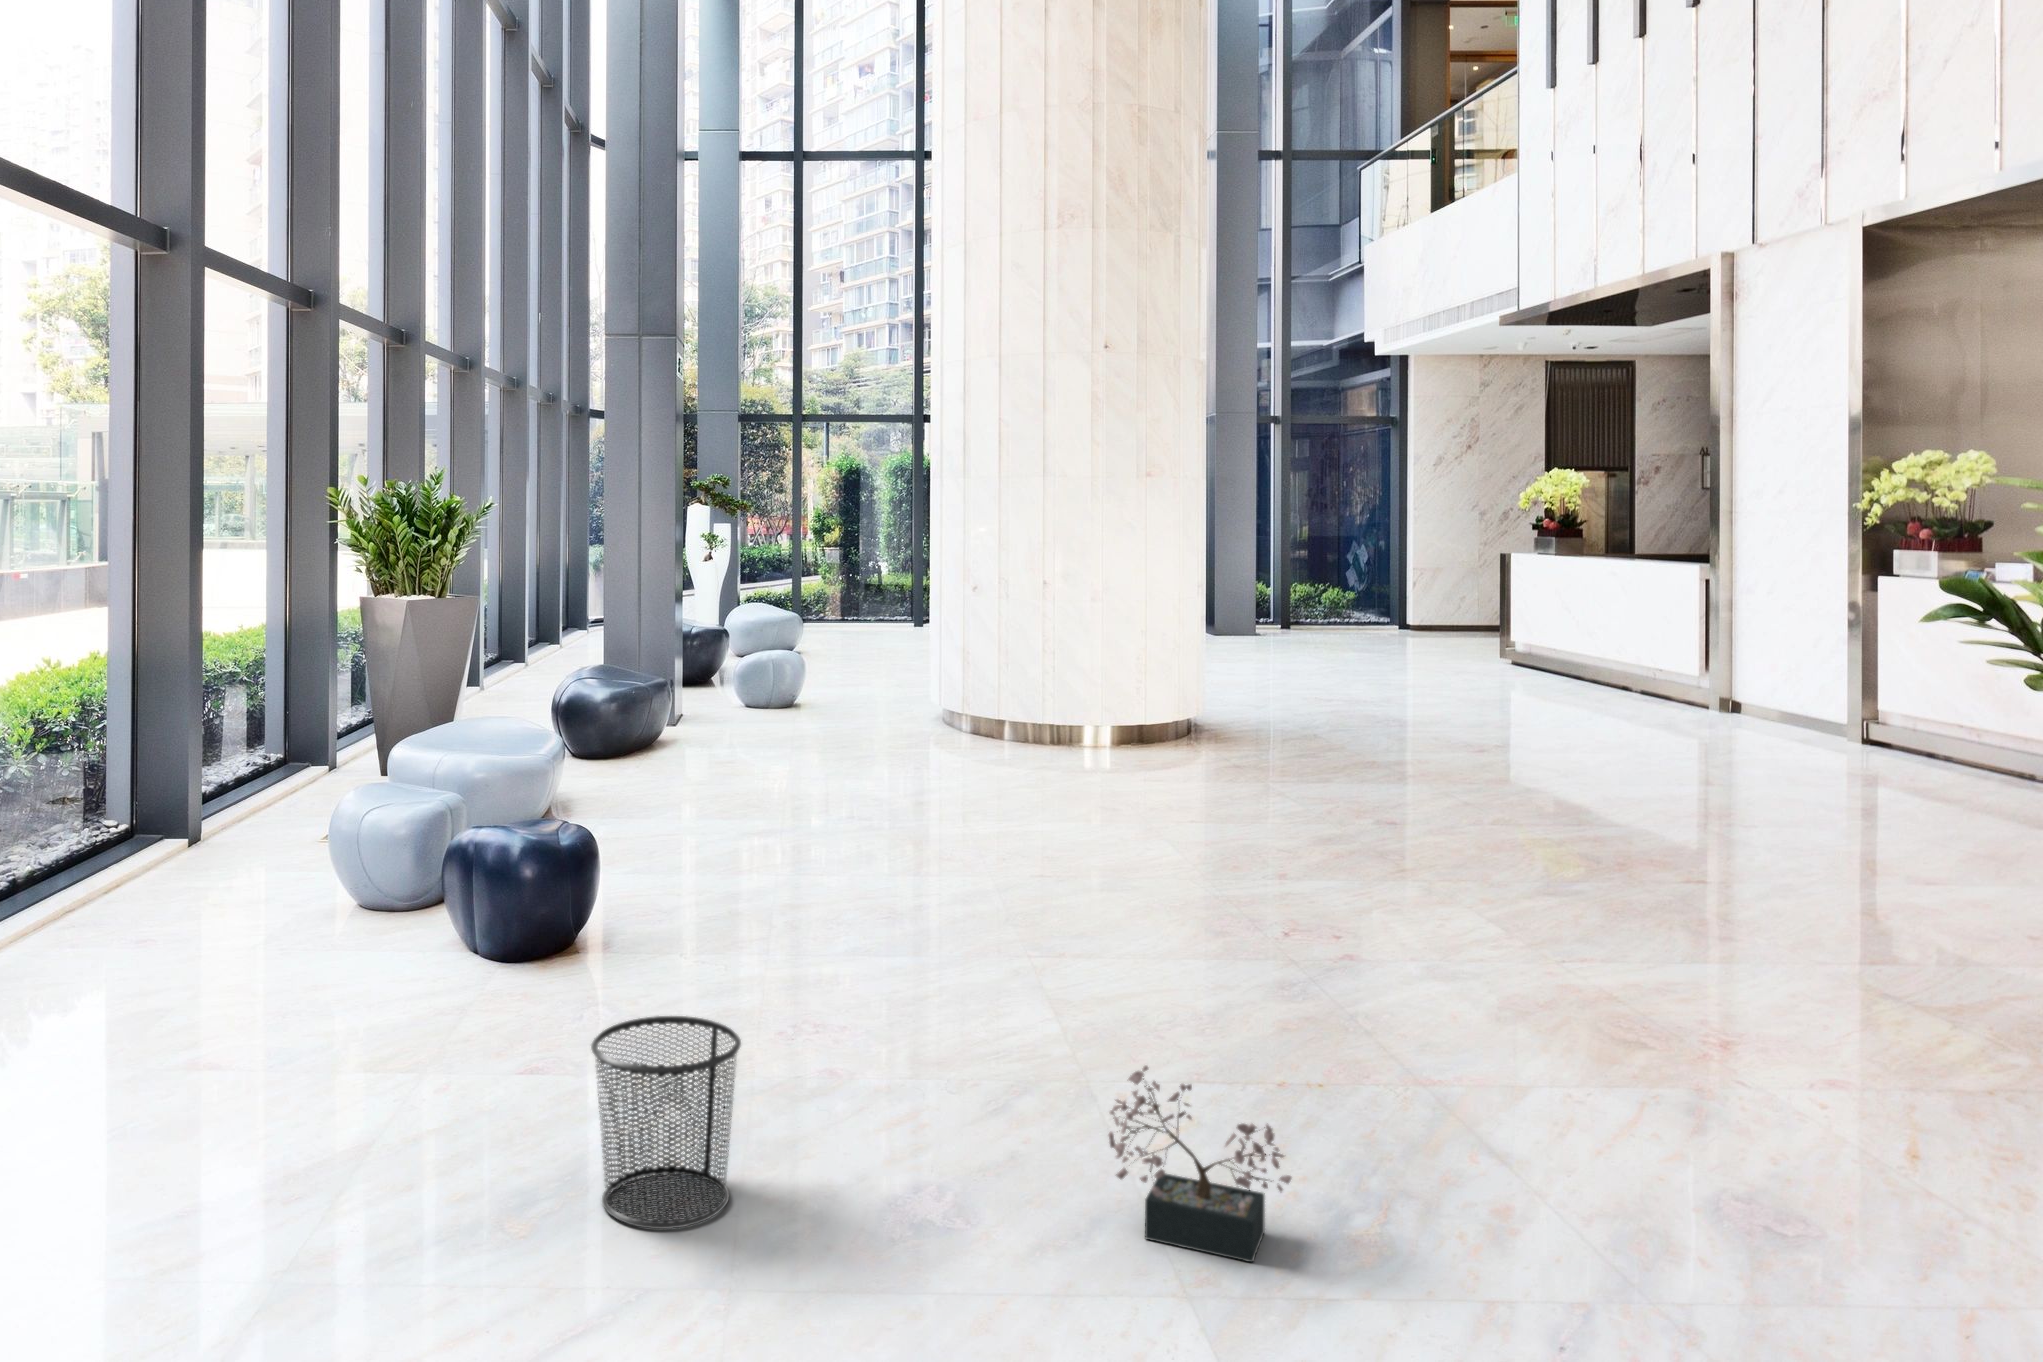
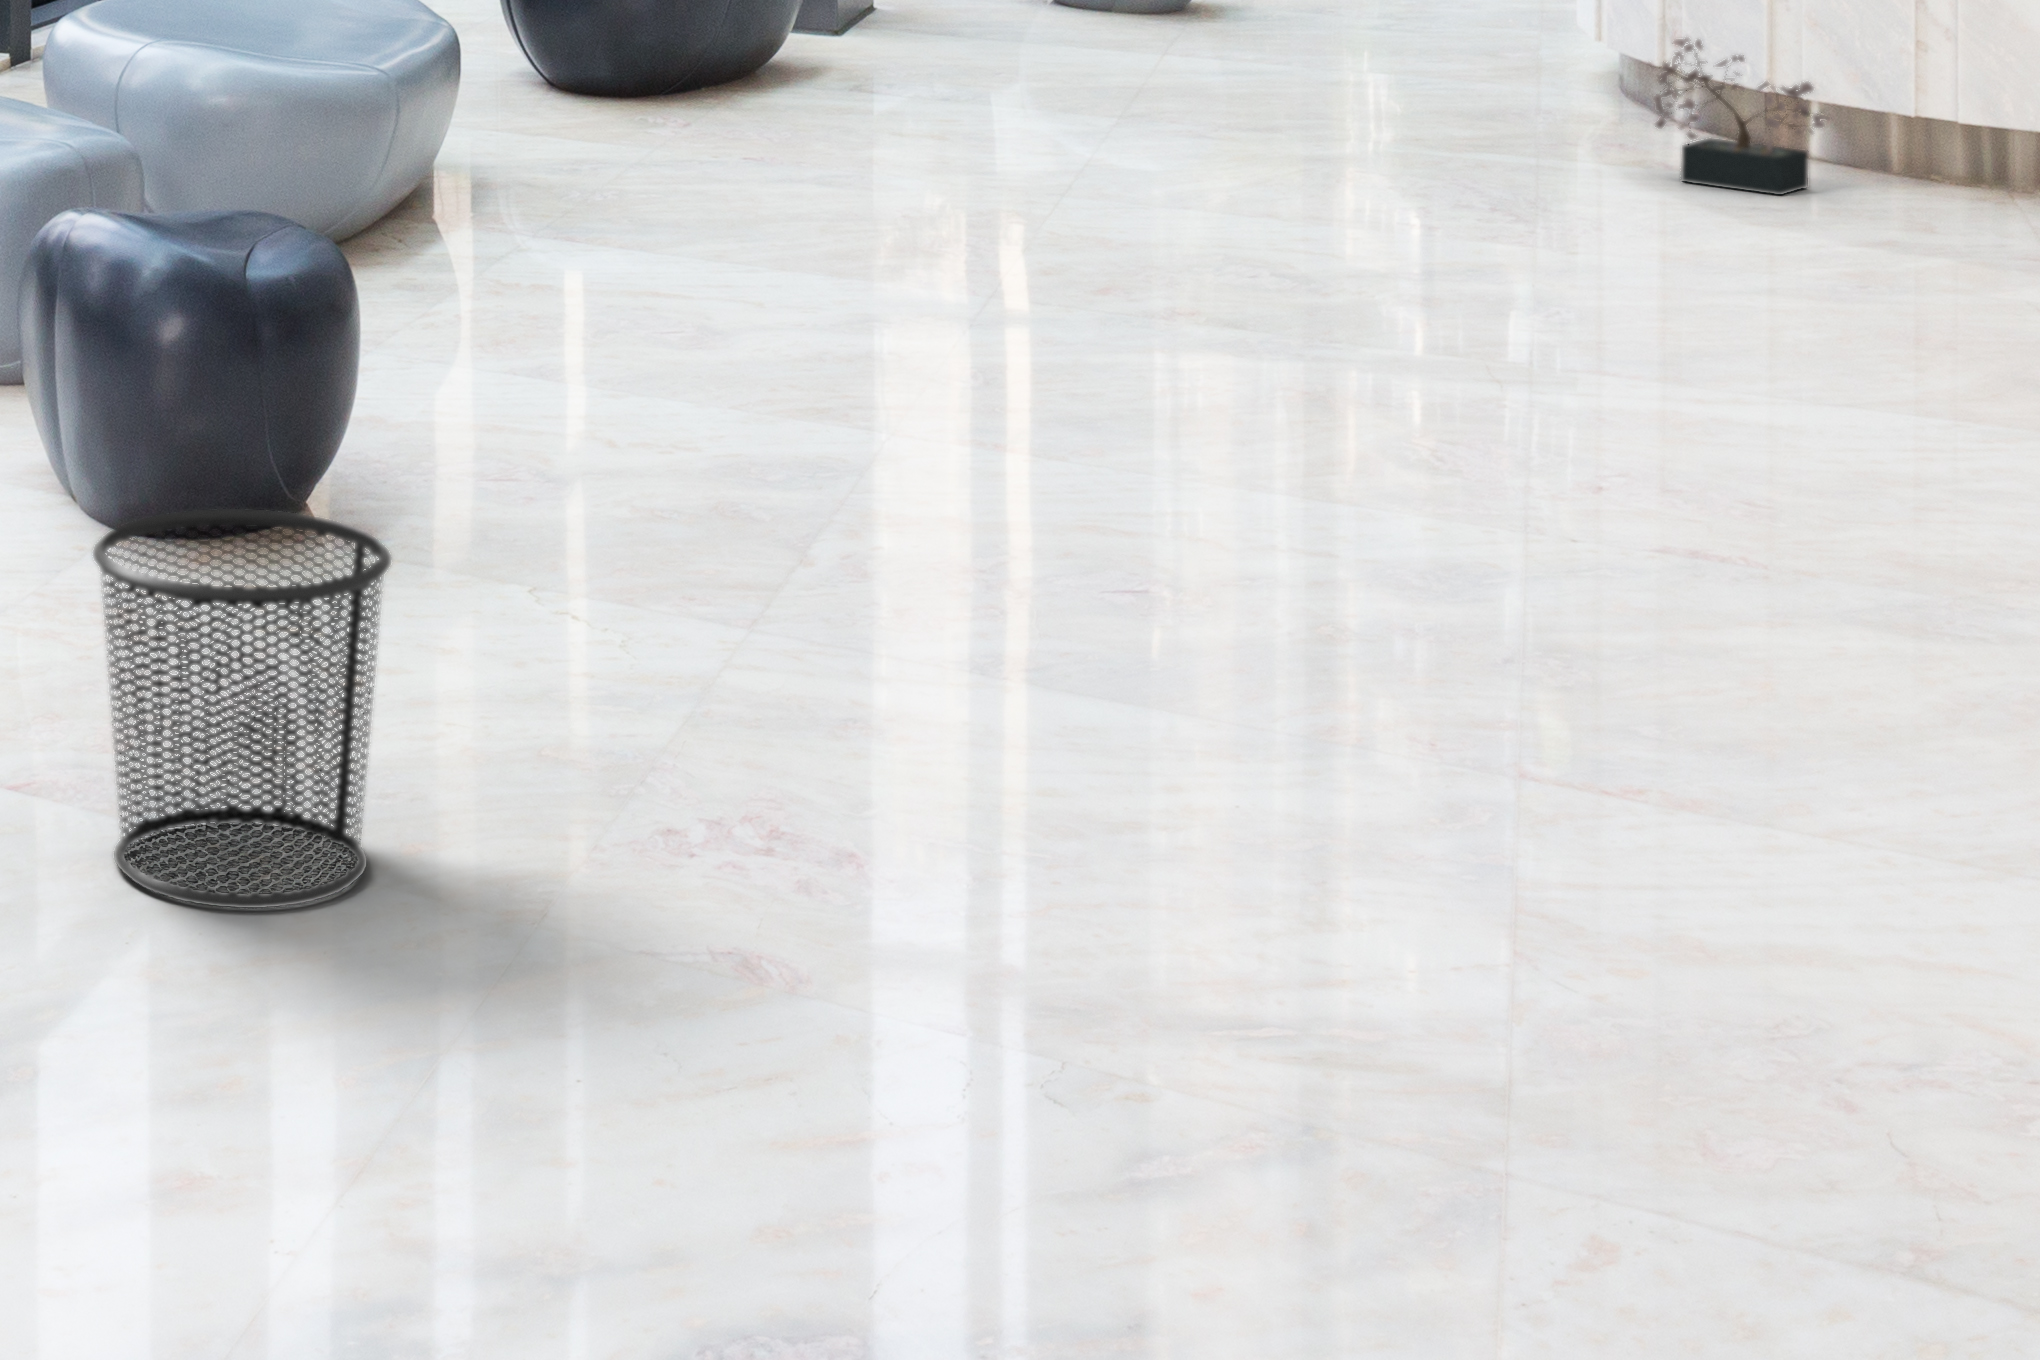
decorative plant: present [1109,1066,1292,1262] -> present [1654,38,1828,195]

